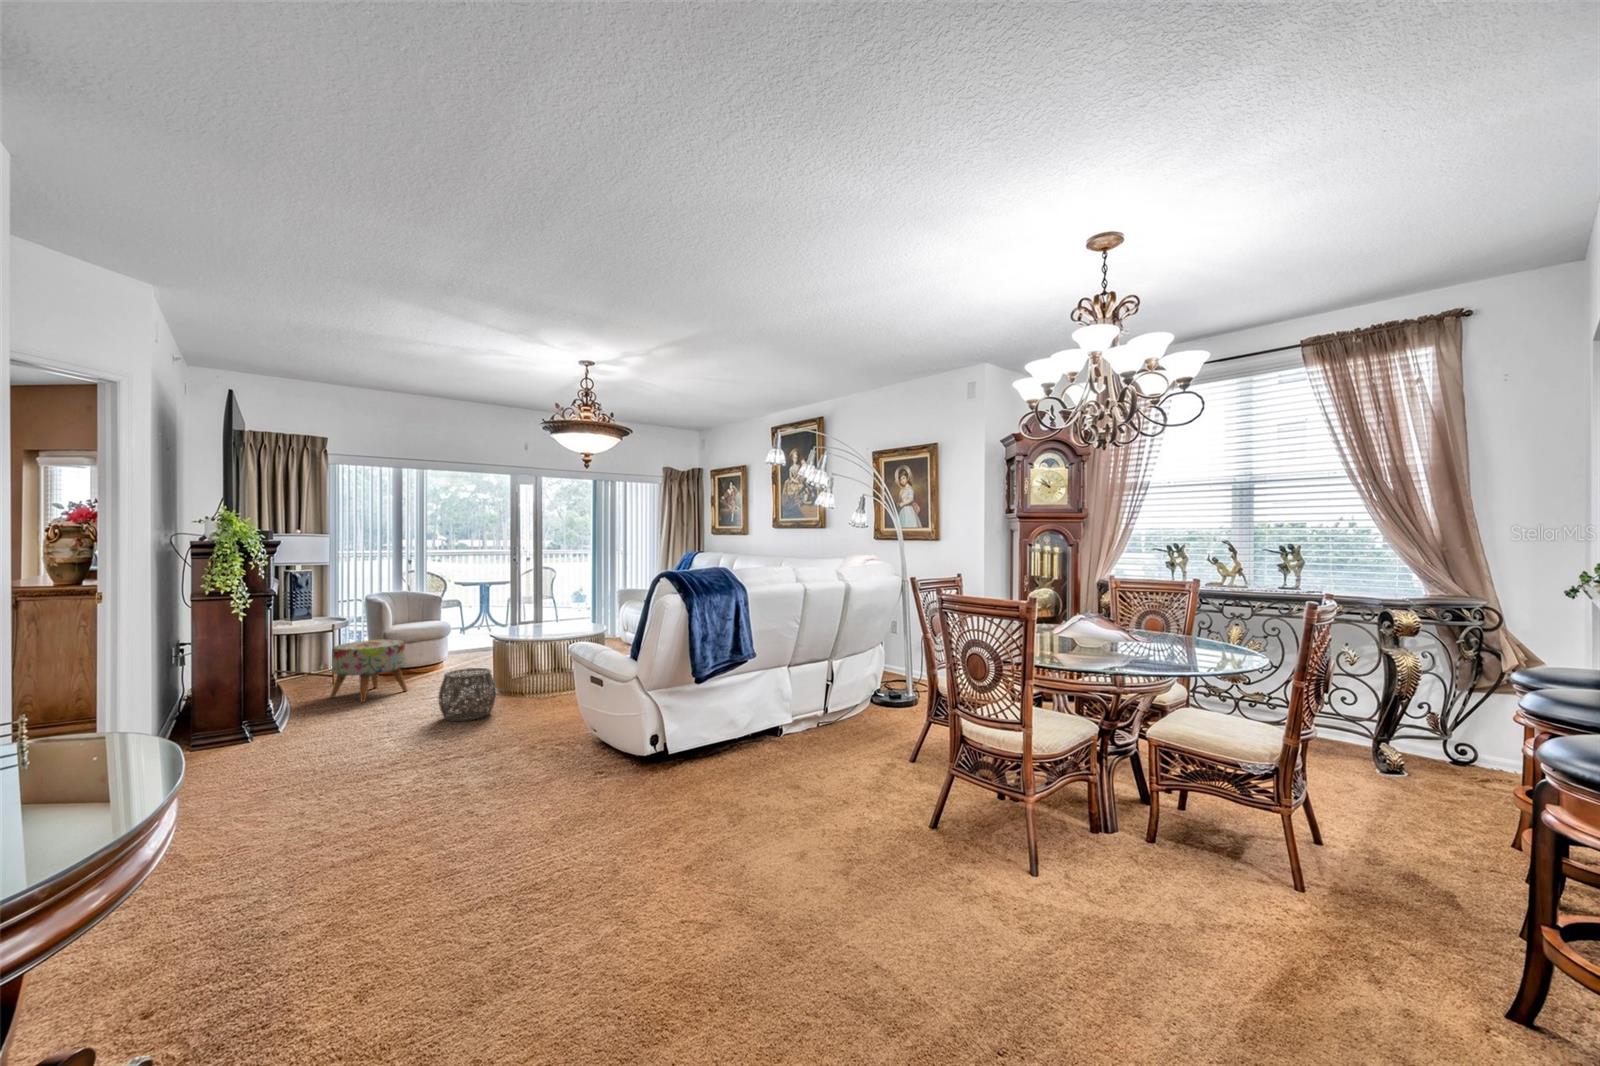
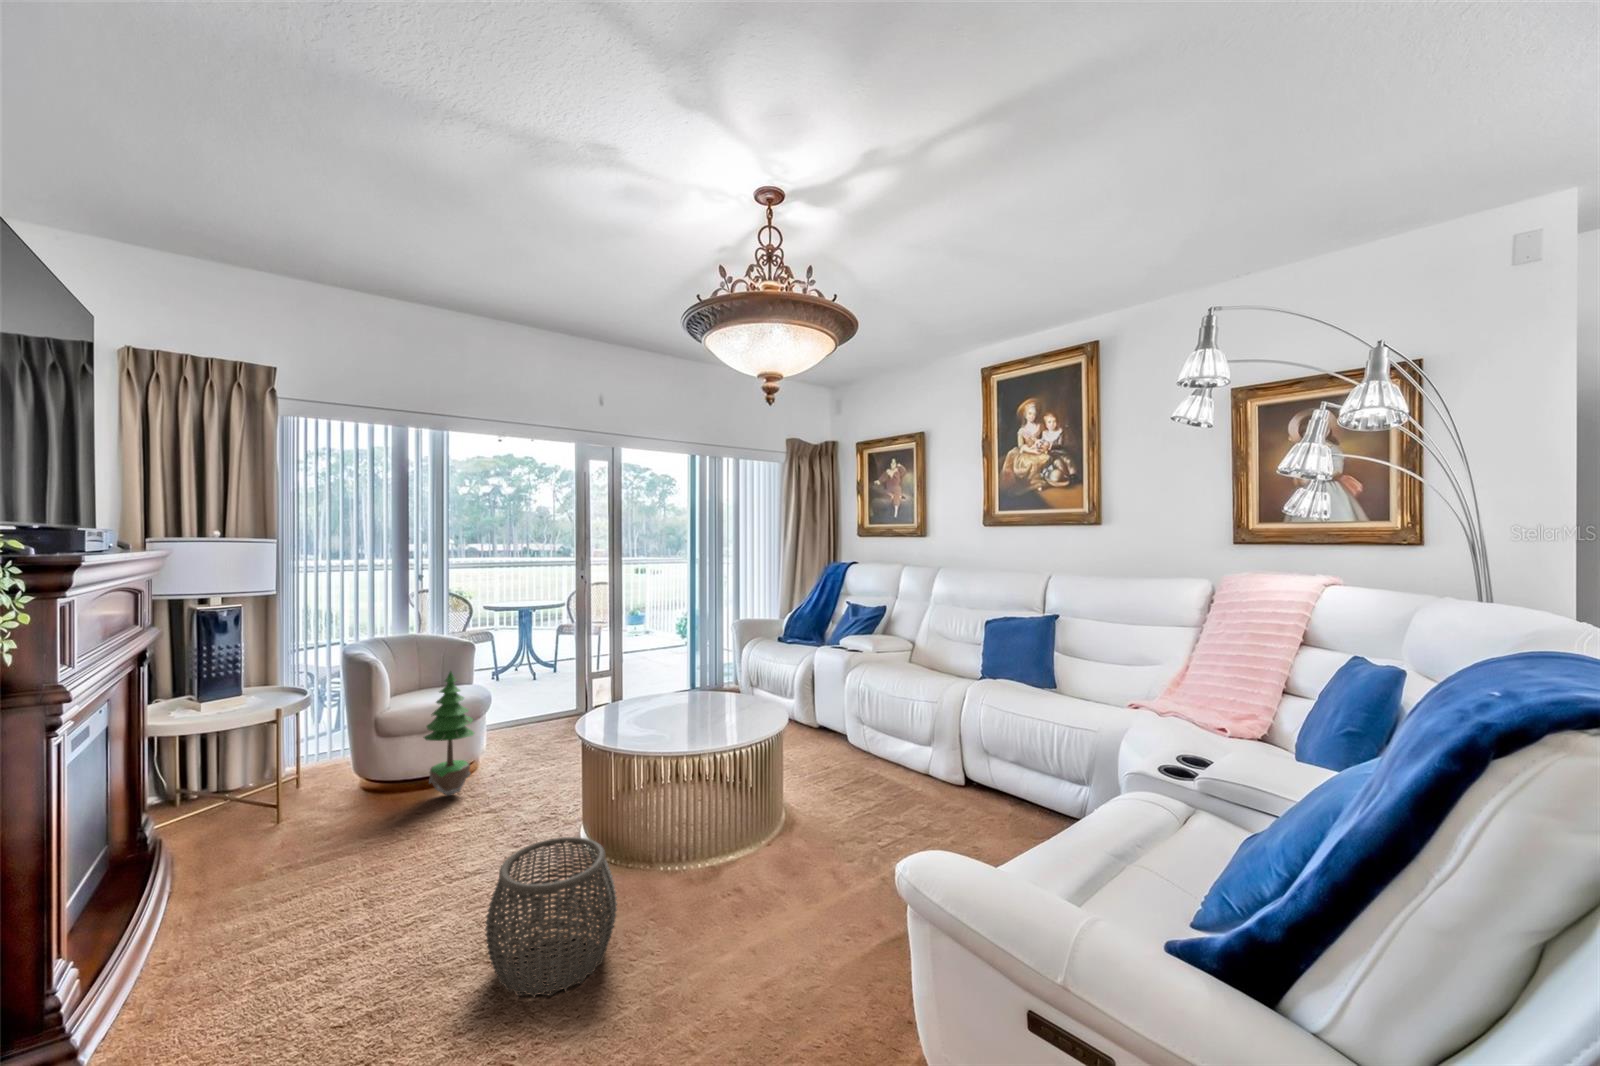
potted tree: none [412,608,441,678] -> present [424,672,474,796]
ottoman: present [330,639,407,702] -> none [255,738,414,890]

